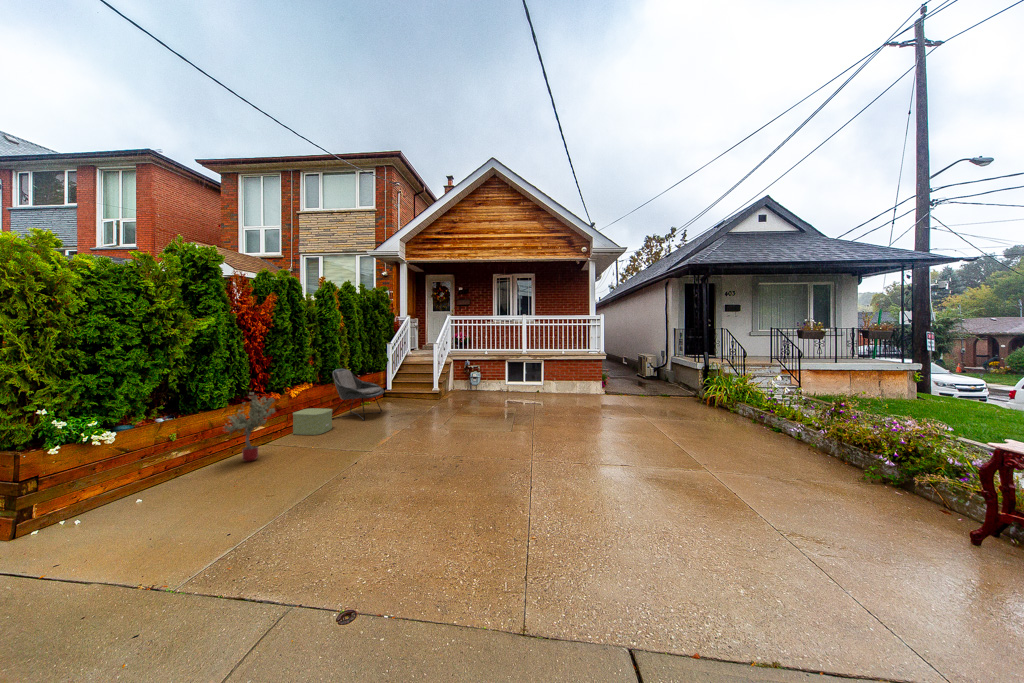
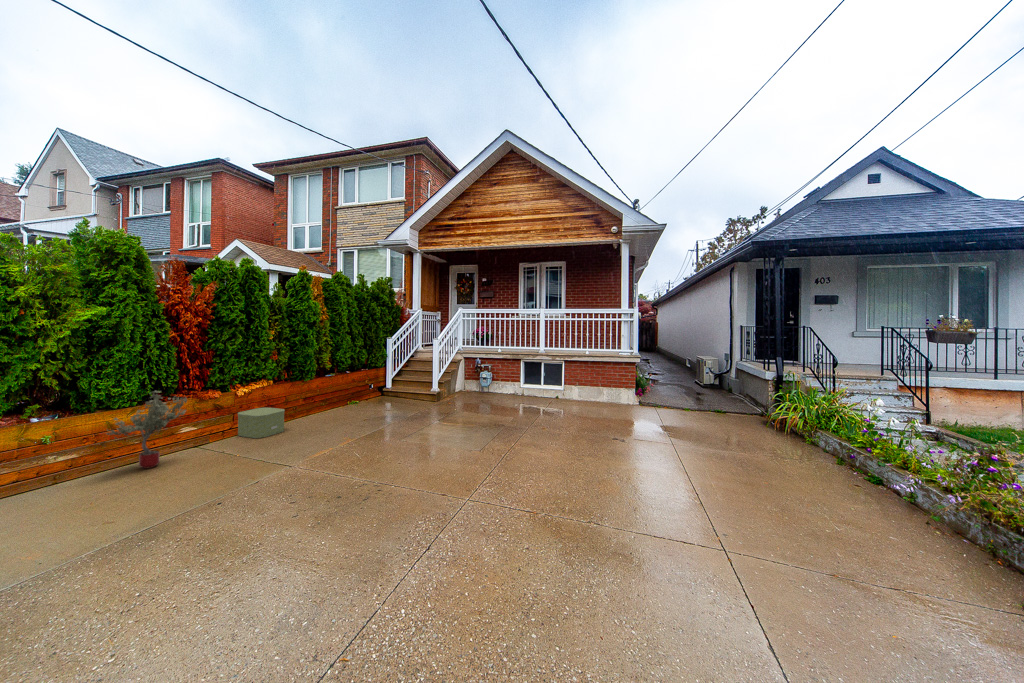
lounge chair: present [332,369,384,421] -> none [296,365,360,424]

